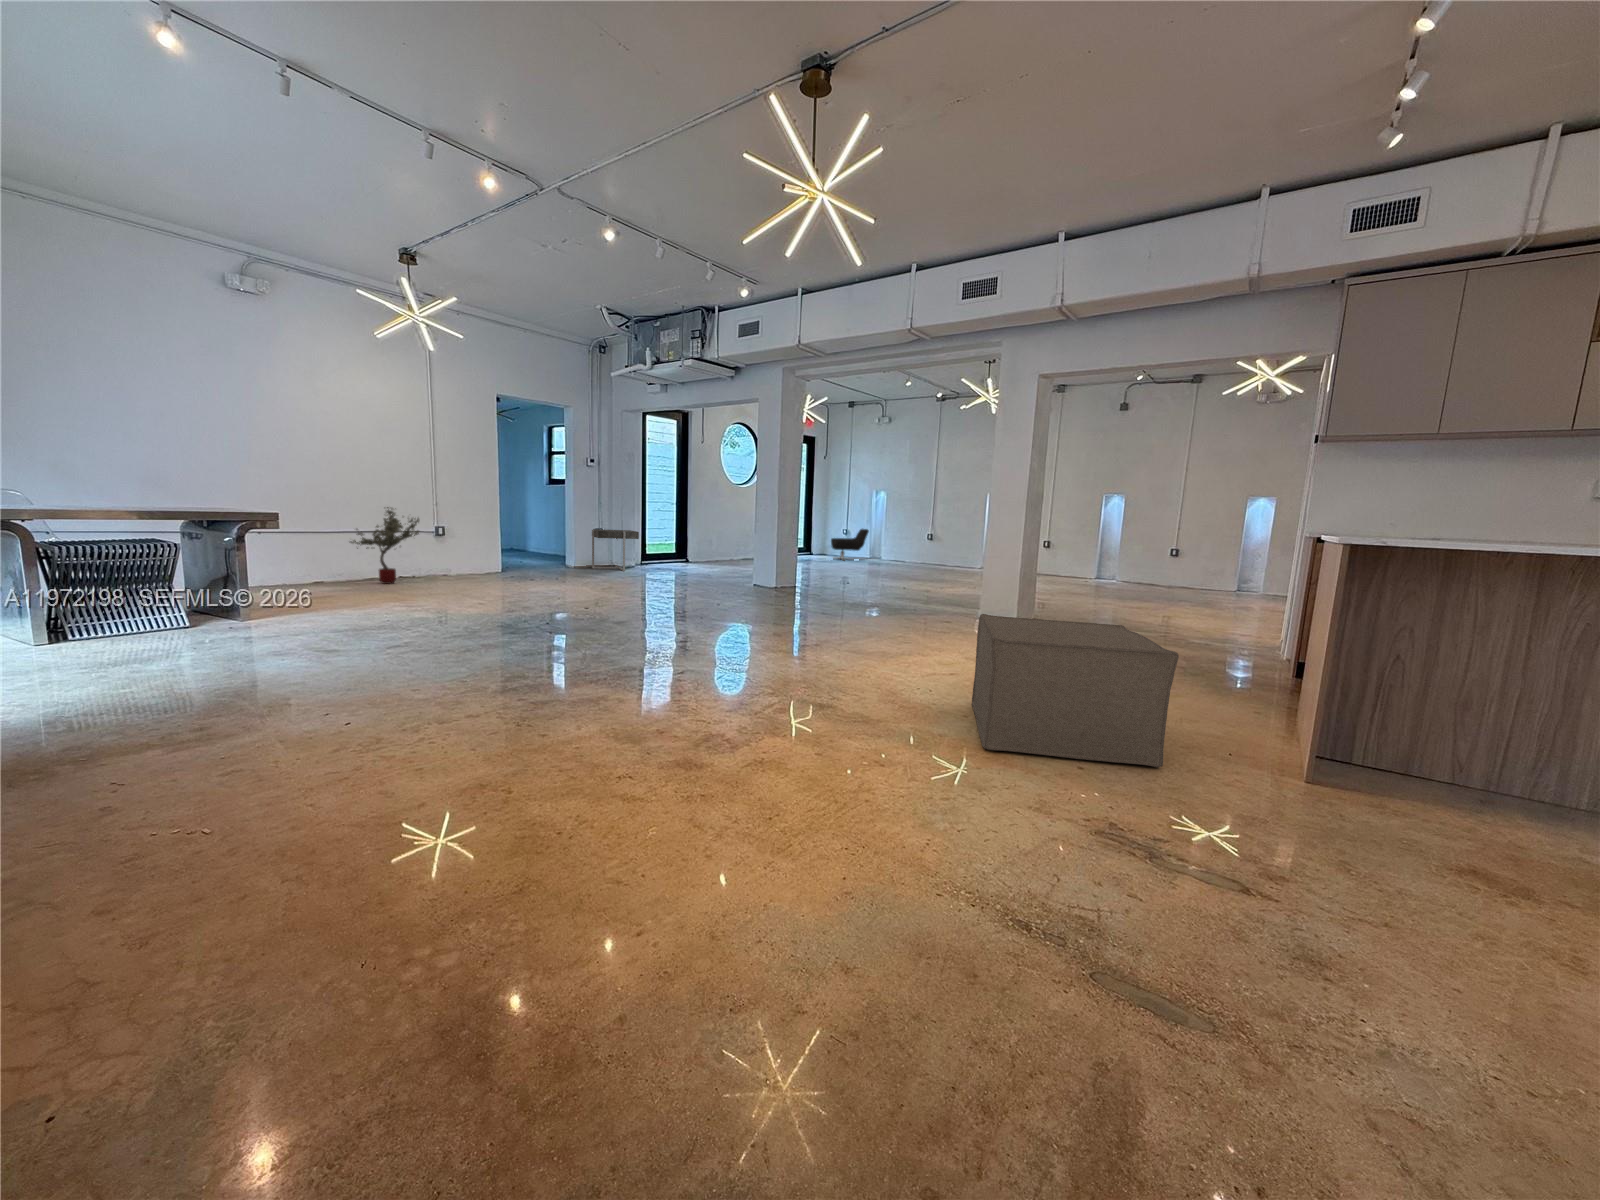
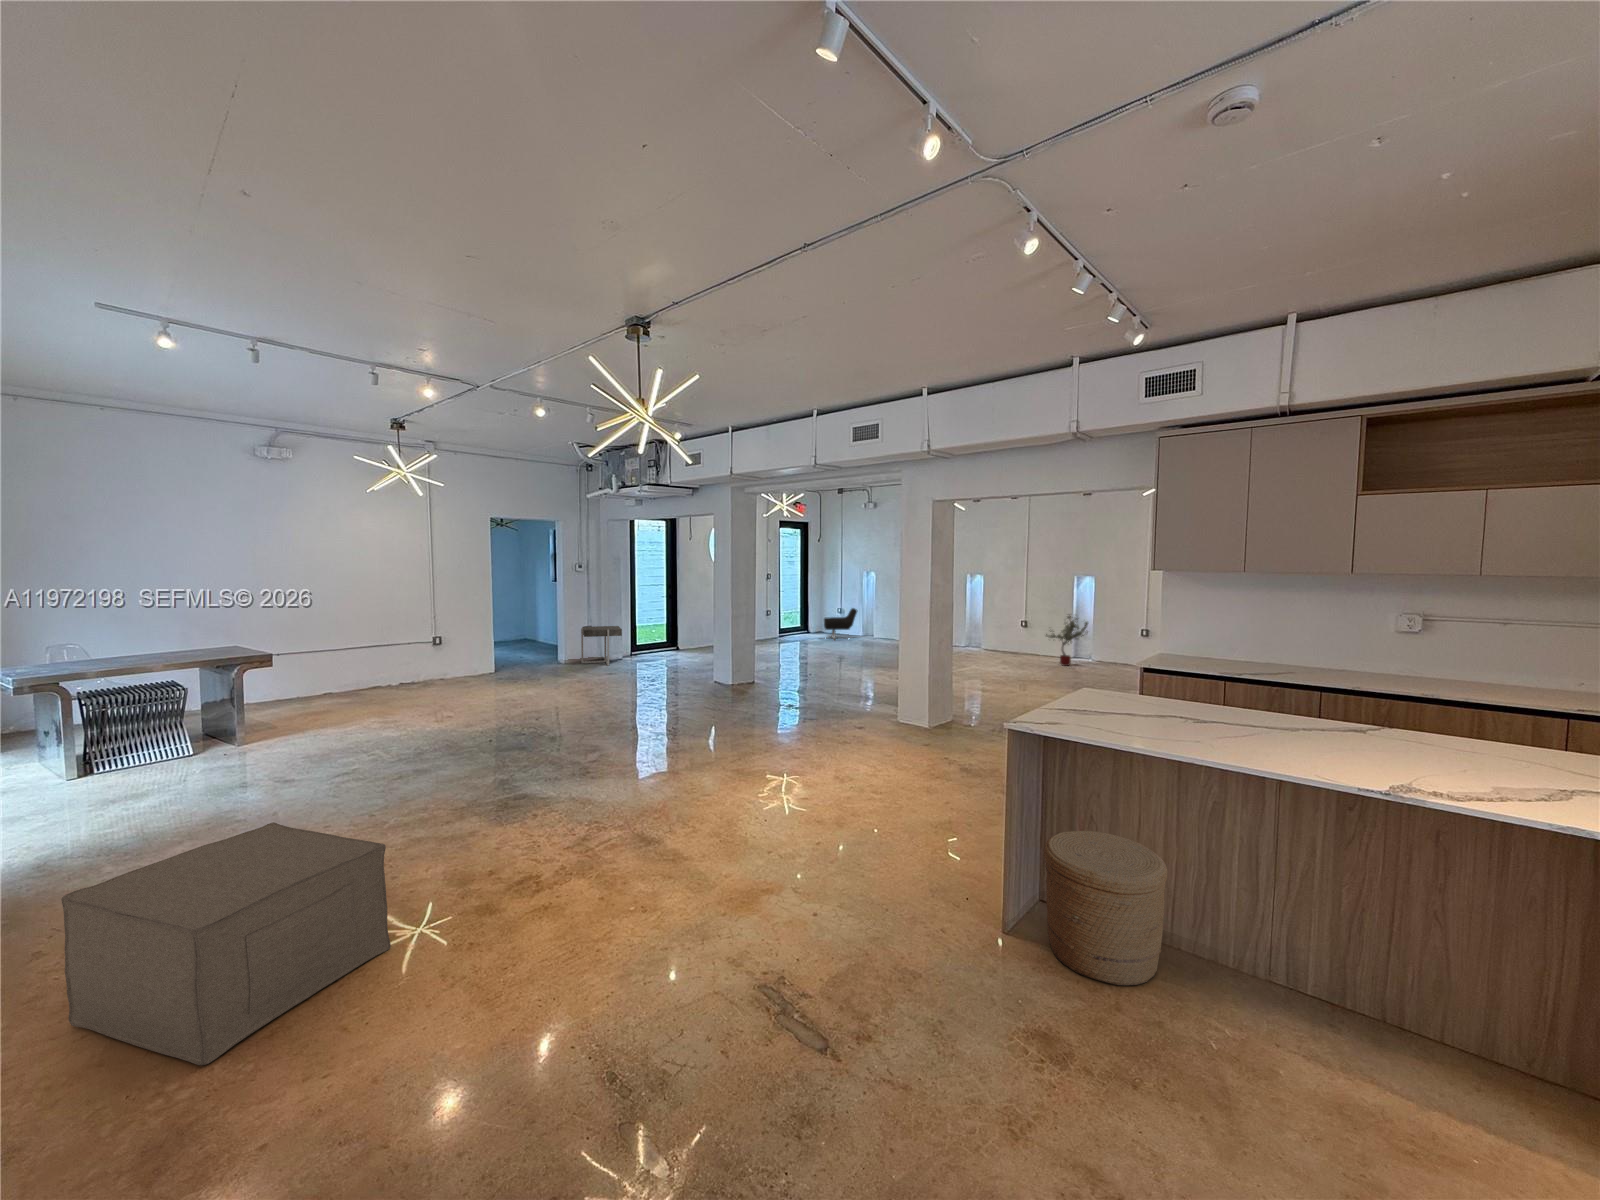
potted tree: present [350,507,419,584] -> present [1046,616,1088,666]
ottoman: present [972,614,1179,768] -> present [61,822,391,1065]
woven basket: none [1366,663,1557,817] -> present [1044,831,1167,986]

